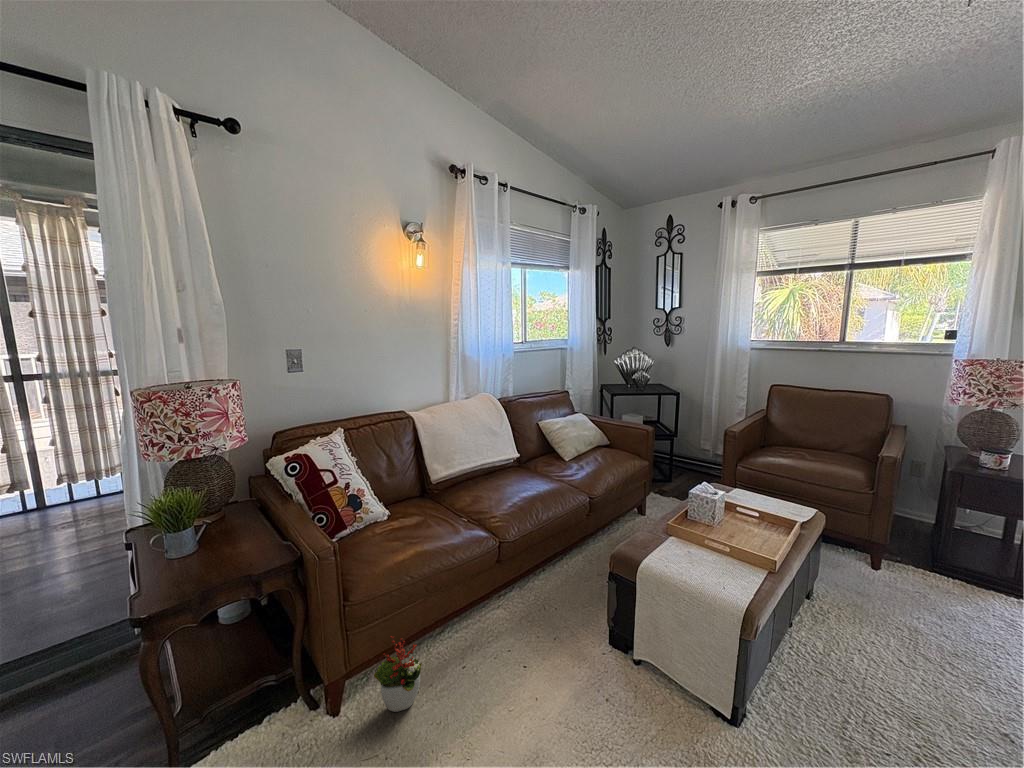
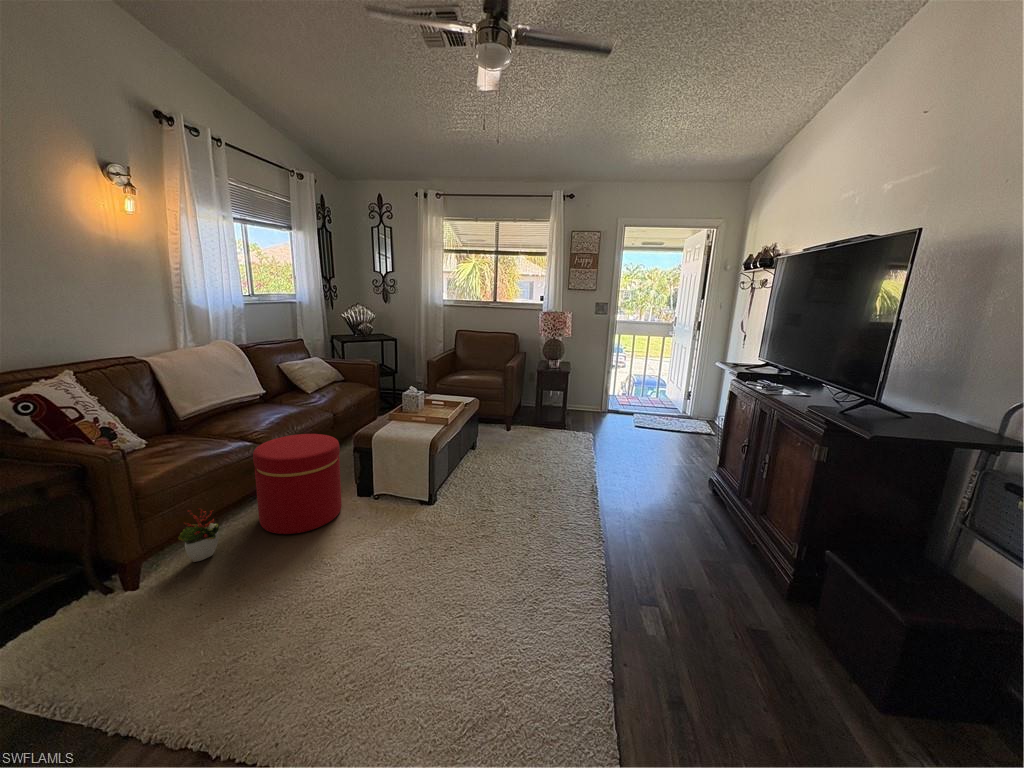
ottoman: none [475,539,589,720] -> present [253,434,342,534]

